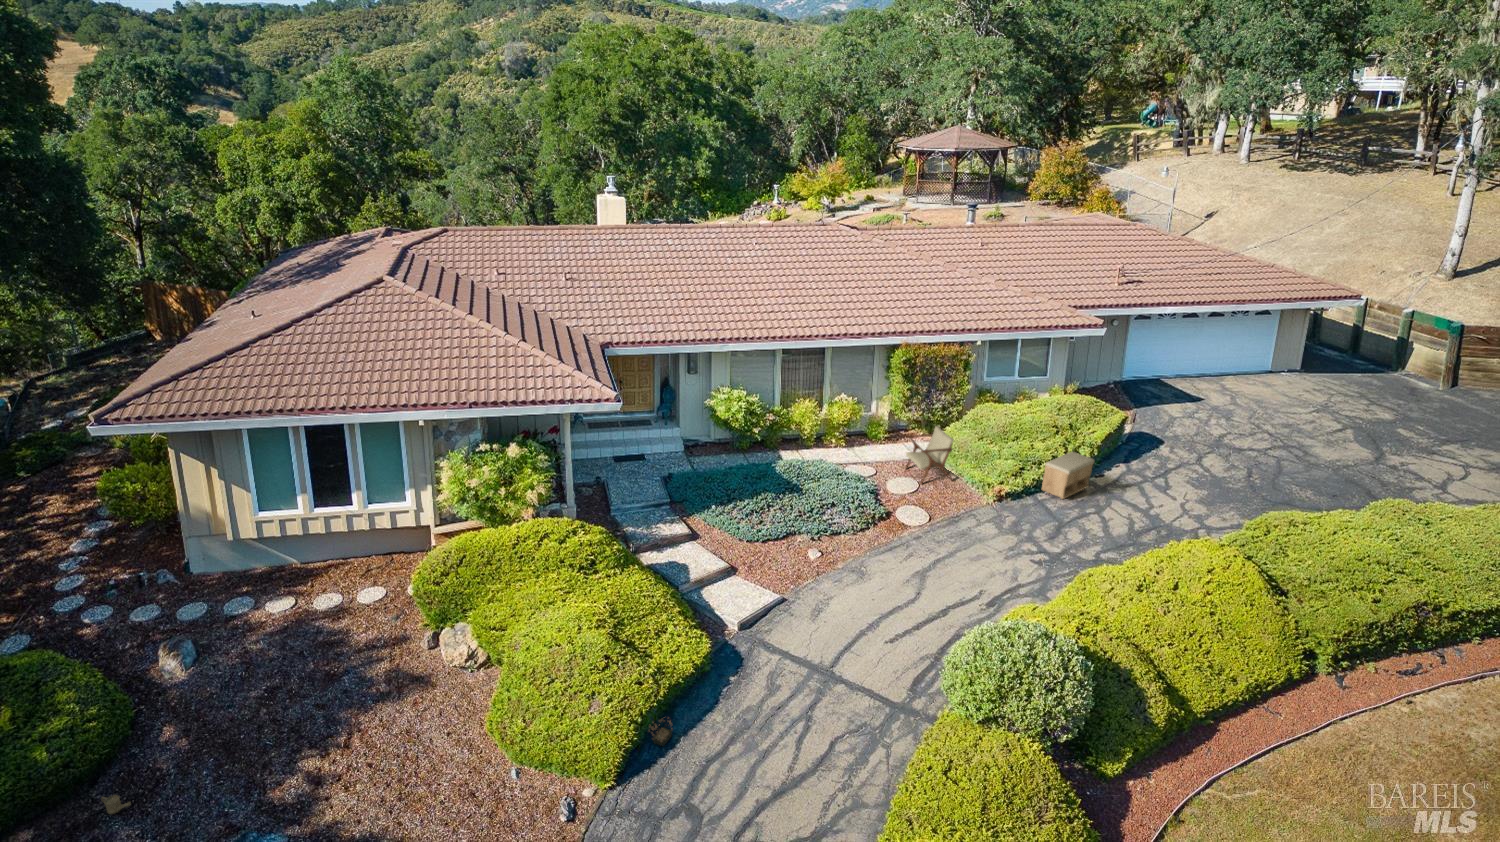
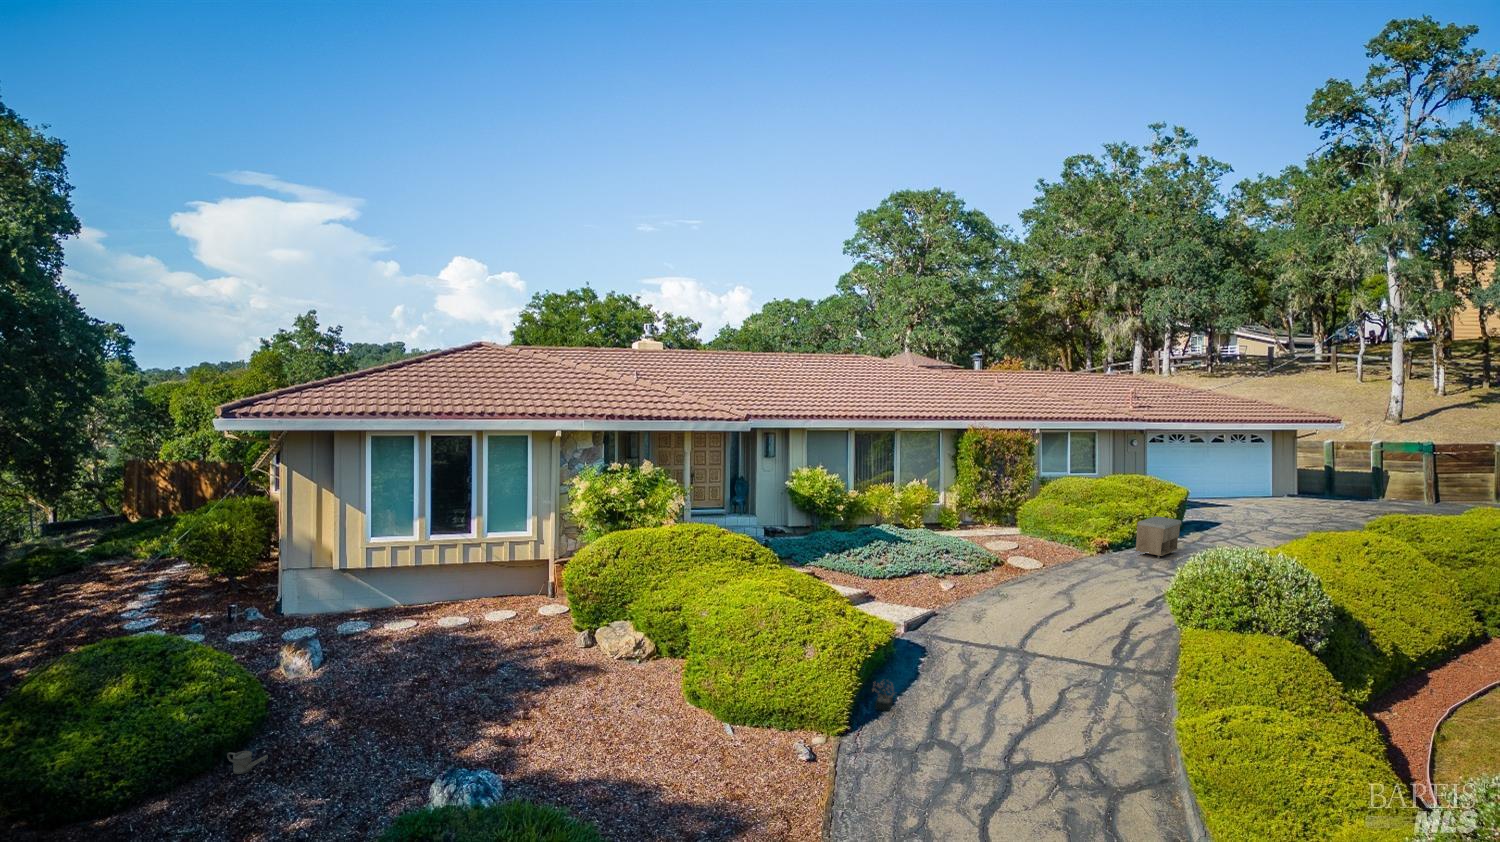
lounge chair: present [905,426,954,484] -> none [993,498,1047,550]

